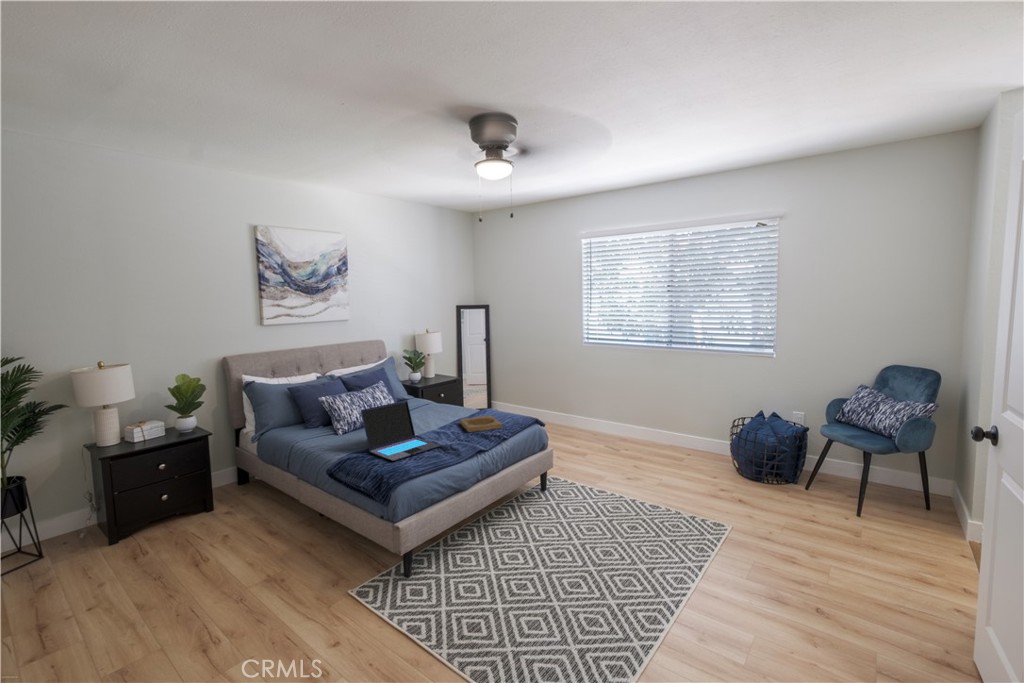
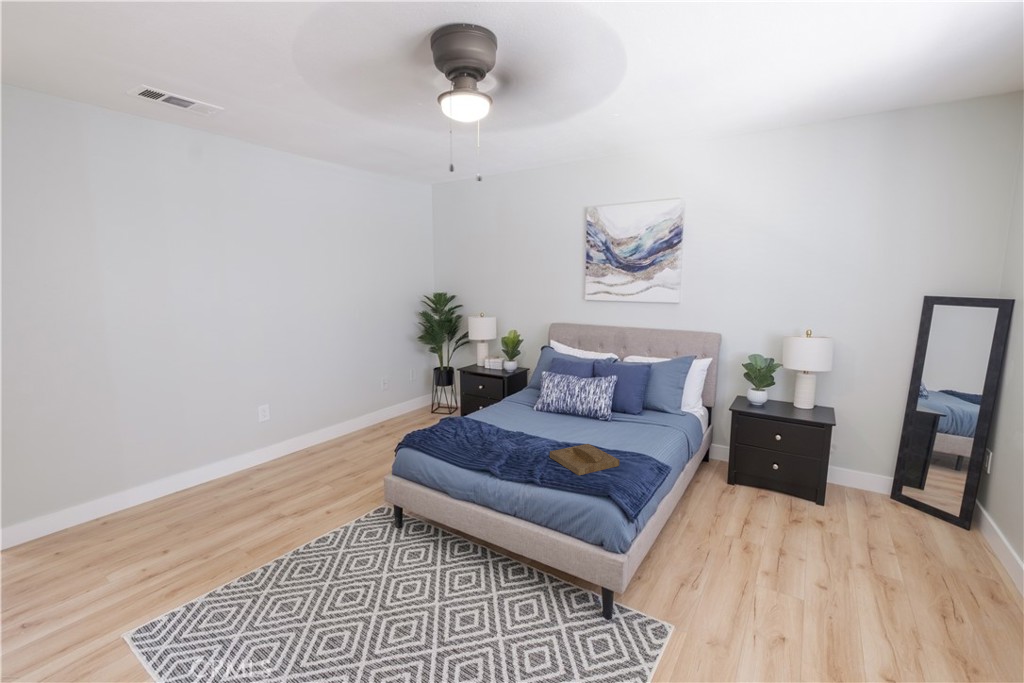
laptop: present [361,400,441,461] -> none [445,384,528,449]

